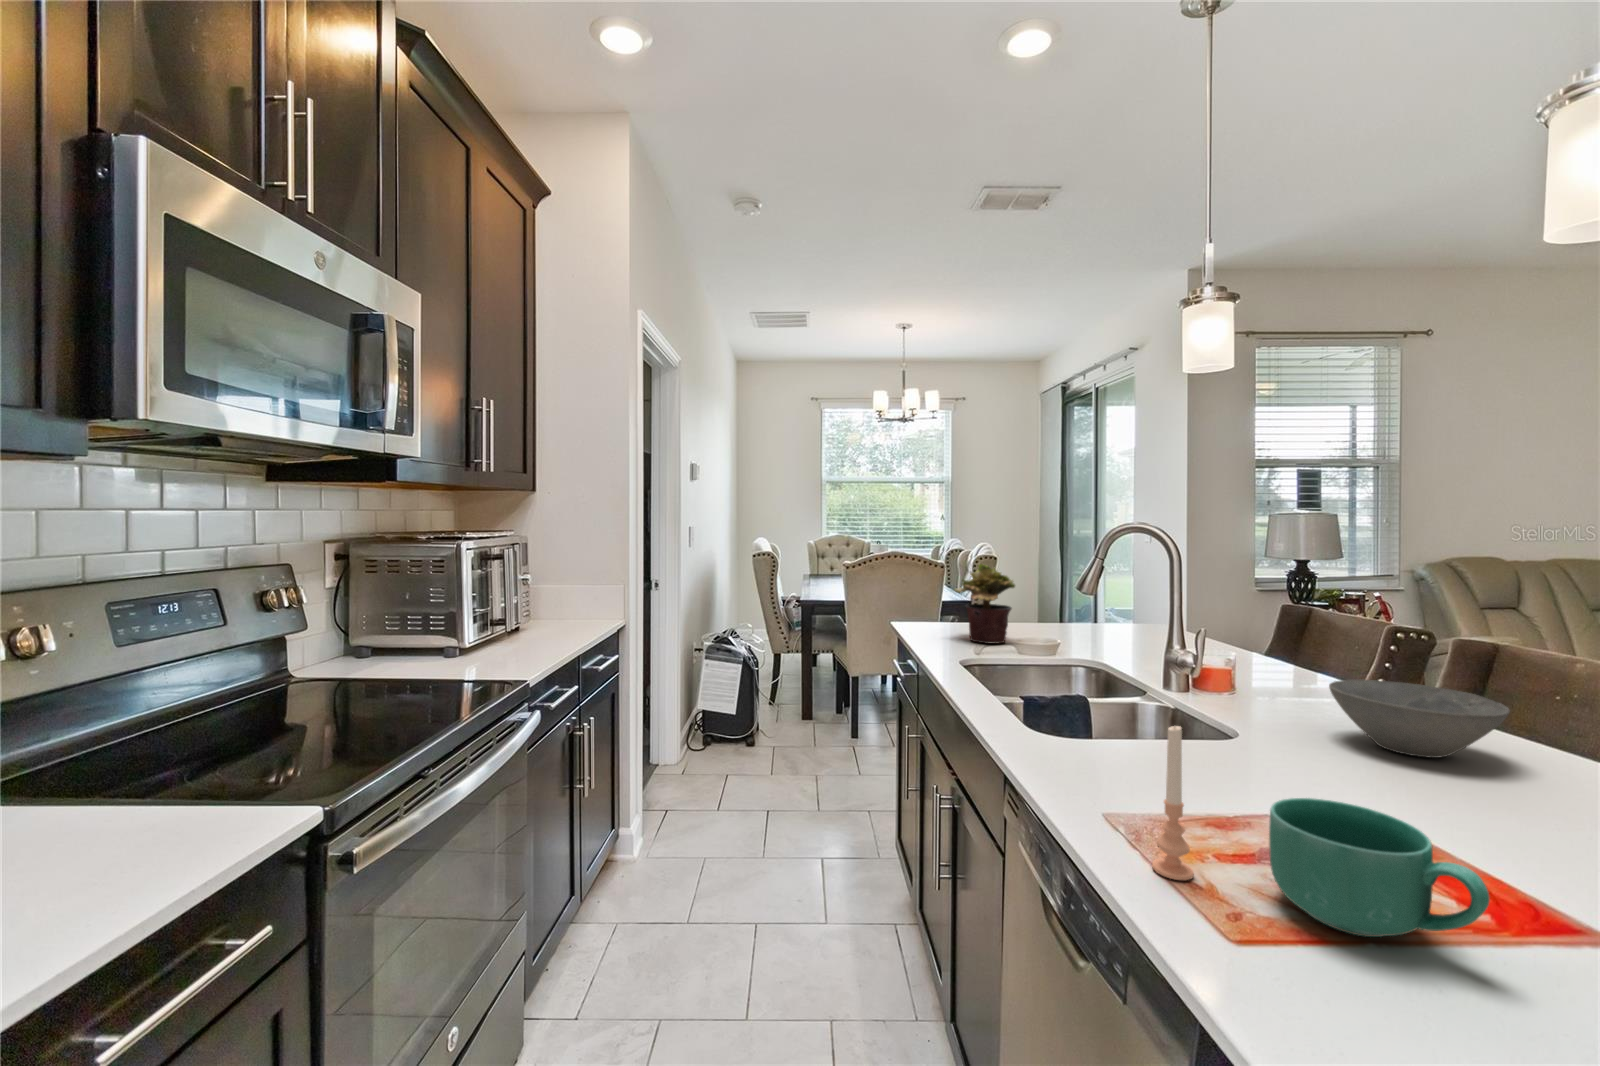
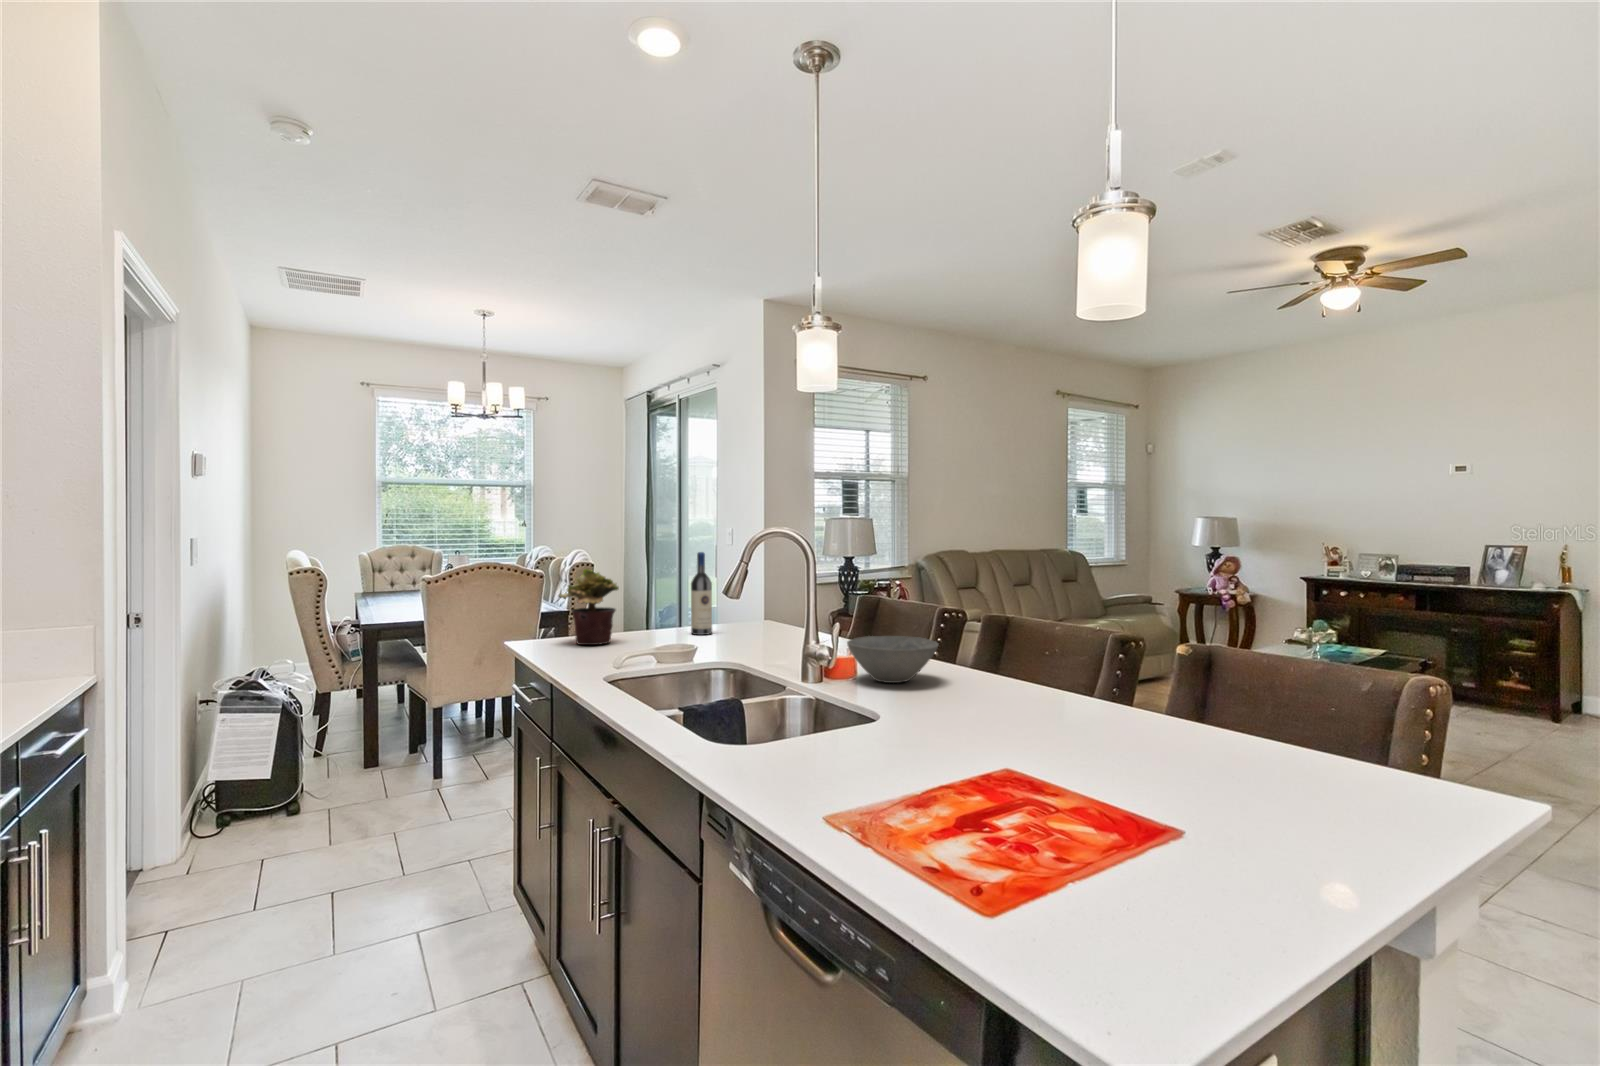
wine bottle: none [1097,550,1124,644] -> present [691,552,712,635]
candle: present [1152,726,1194,880] -> none [733,665,758,771]
mug: present [1269,798,1490,937] -> none [800,701,901,775]

